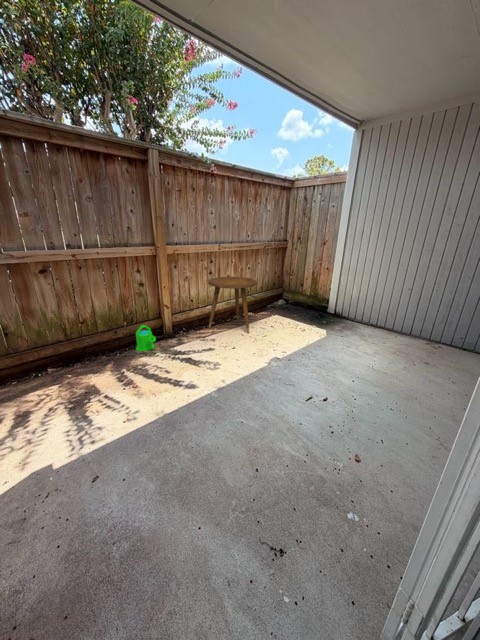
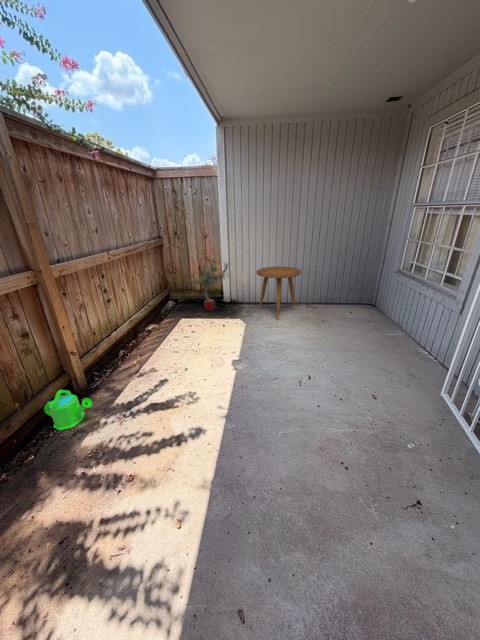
potted tree: none [294,261,336,317] -> present [187,256,229,311]
side table: present [208,277,257,333] -> present [257,267,301,320]

